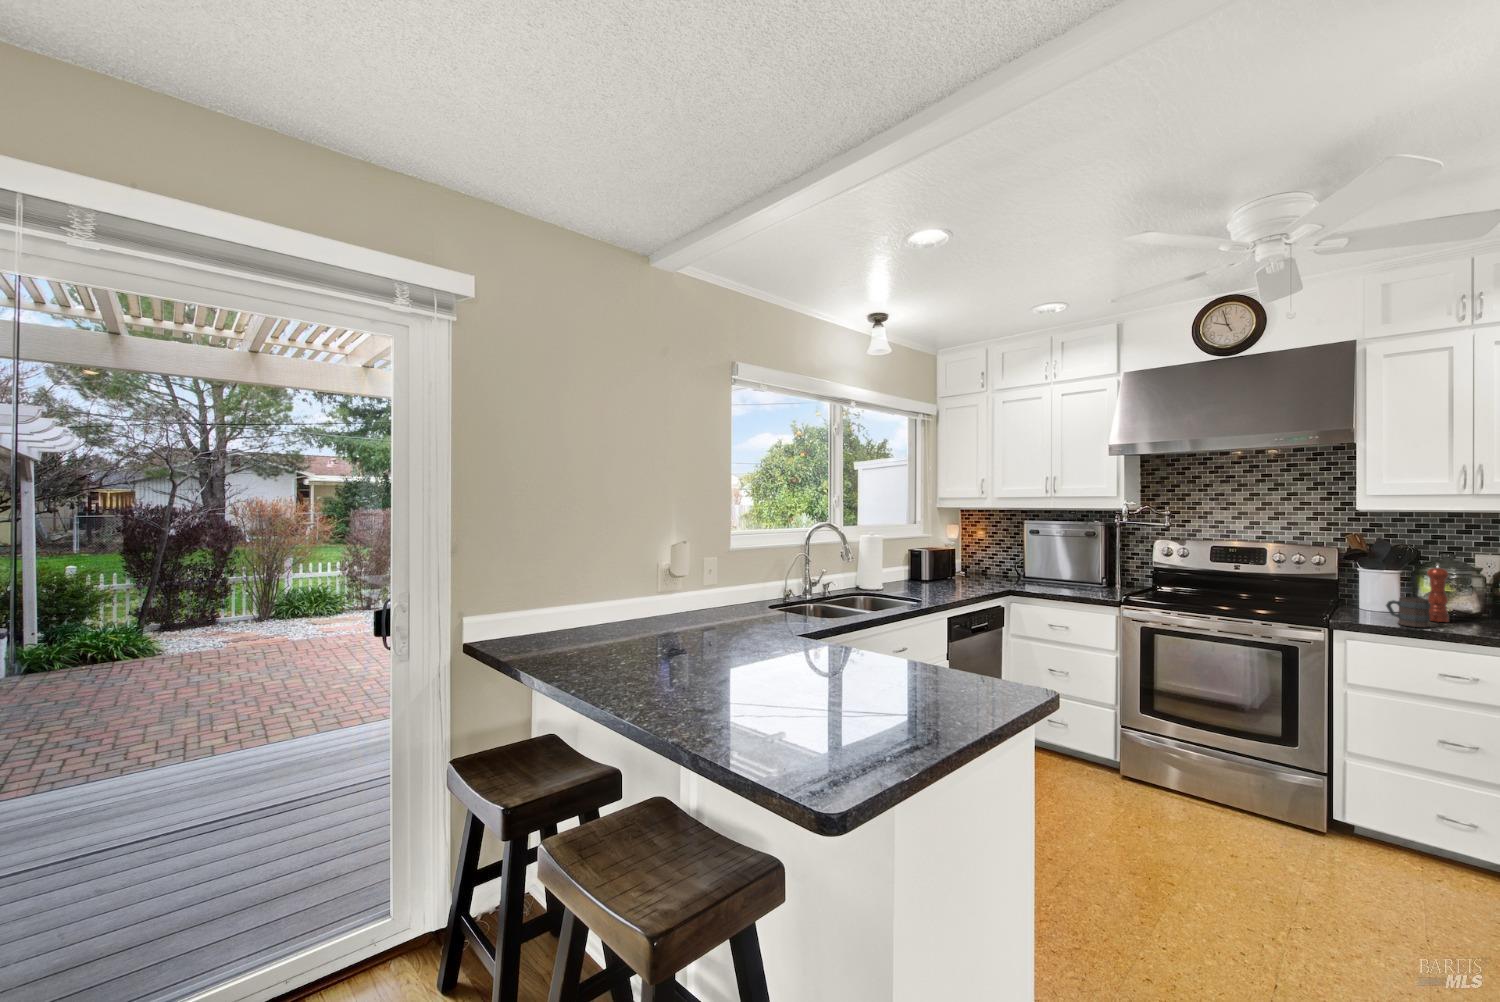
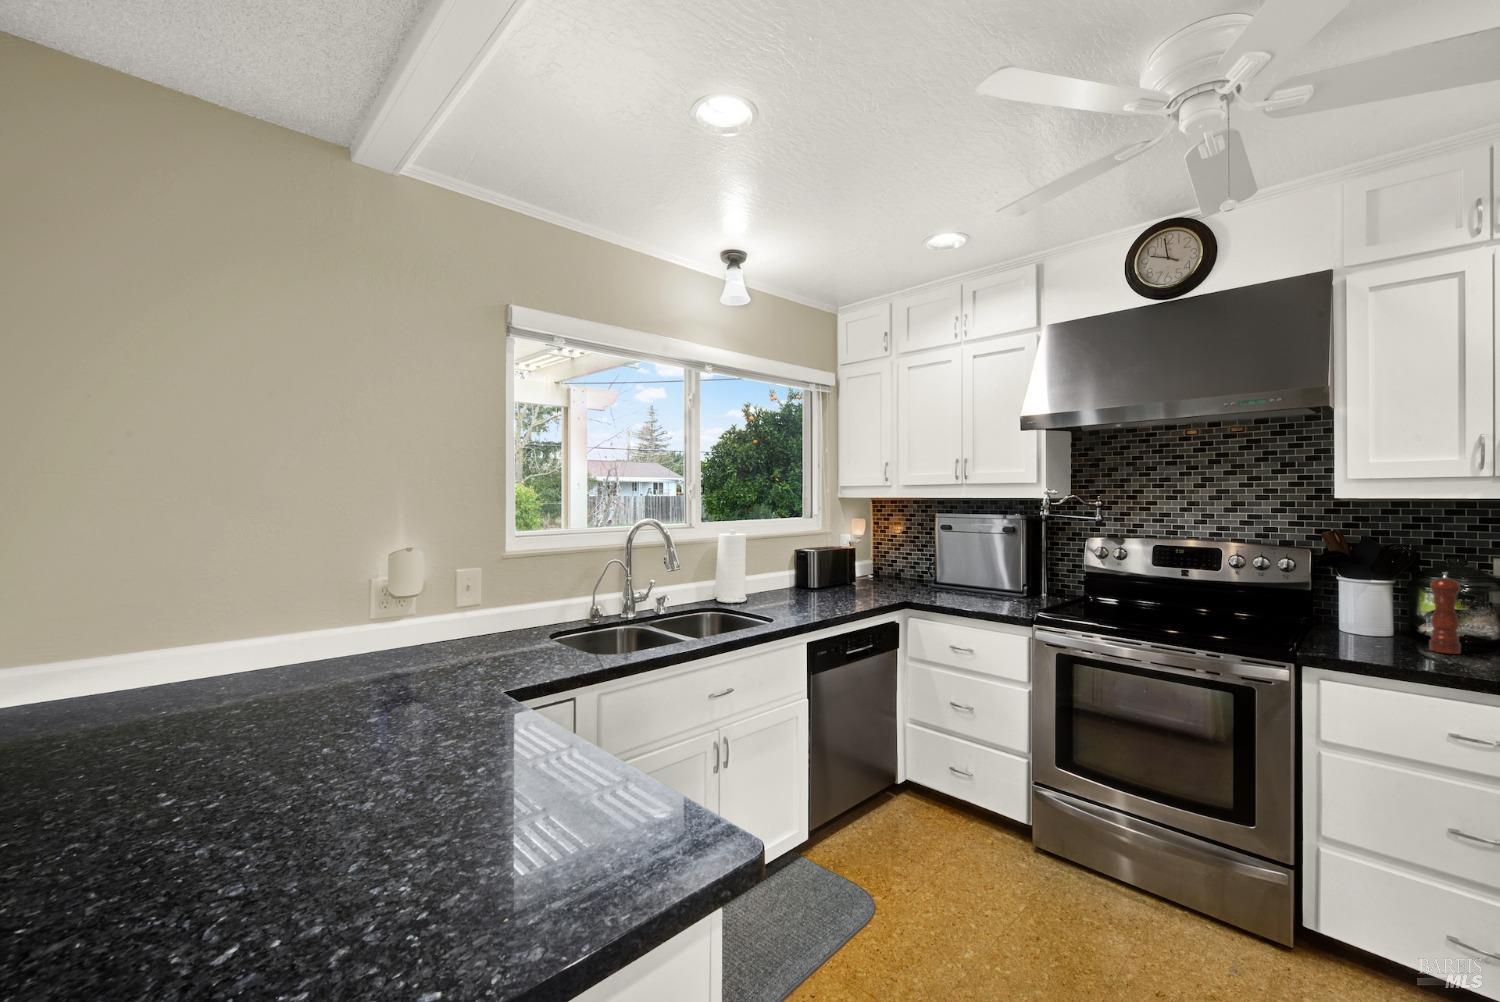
mug: present [1386,597,1431,627] -> none [1373,619,1436,663]

